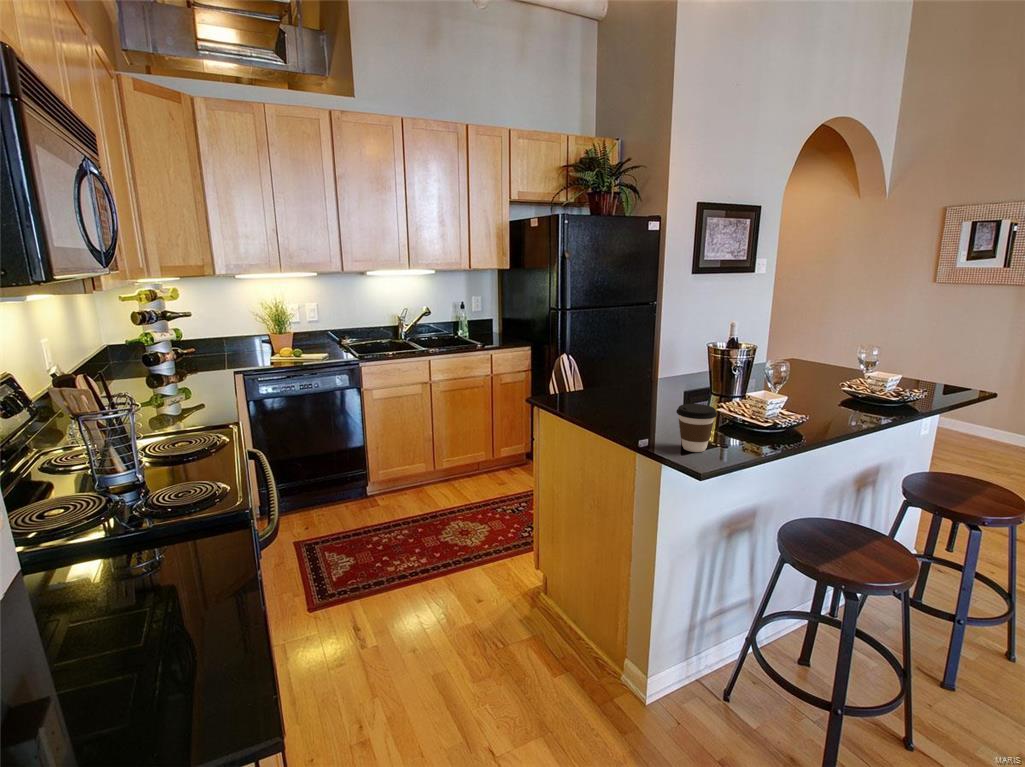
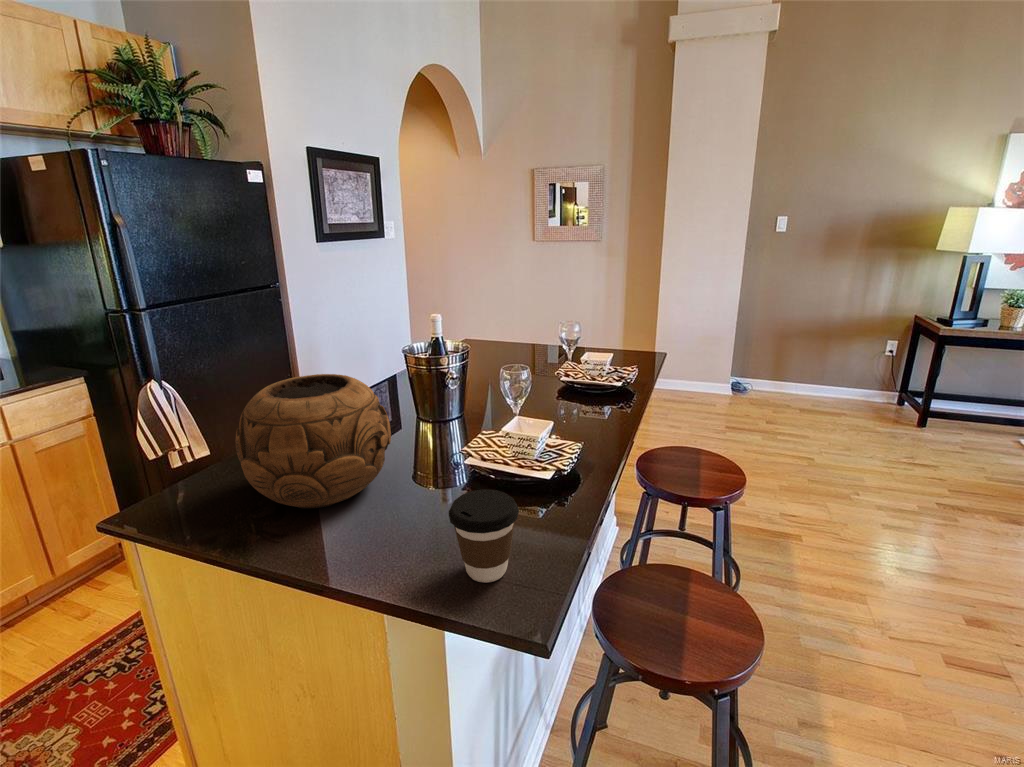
decorative bowl: none [592,342,675,413] -> present [235,374,391,508]

